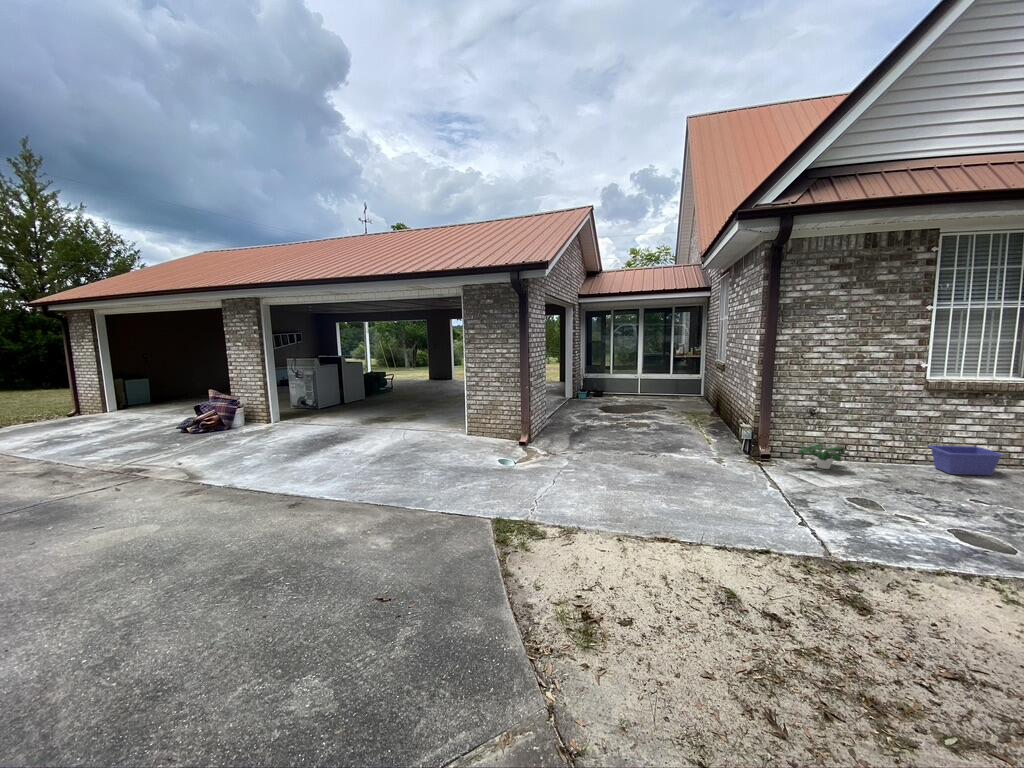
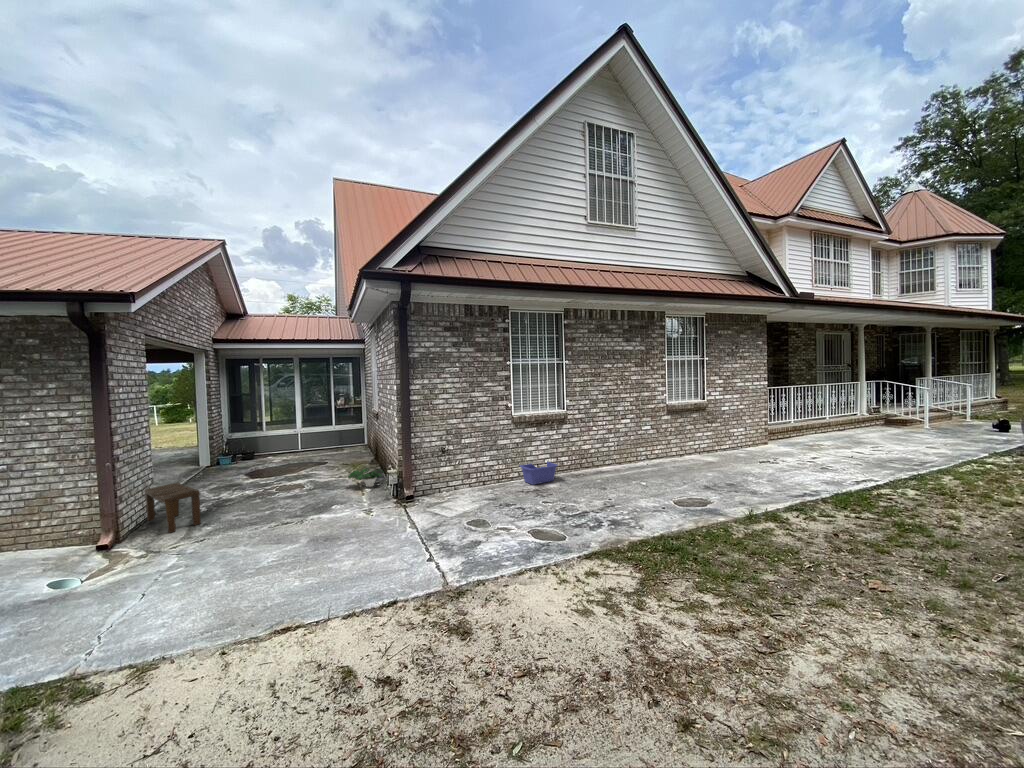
bench: none [542,407,579,444] -> present [145,483,201,533]
potted plant: present [798,444,855,469] -> present [348,468,384,487]

